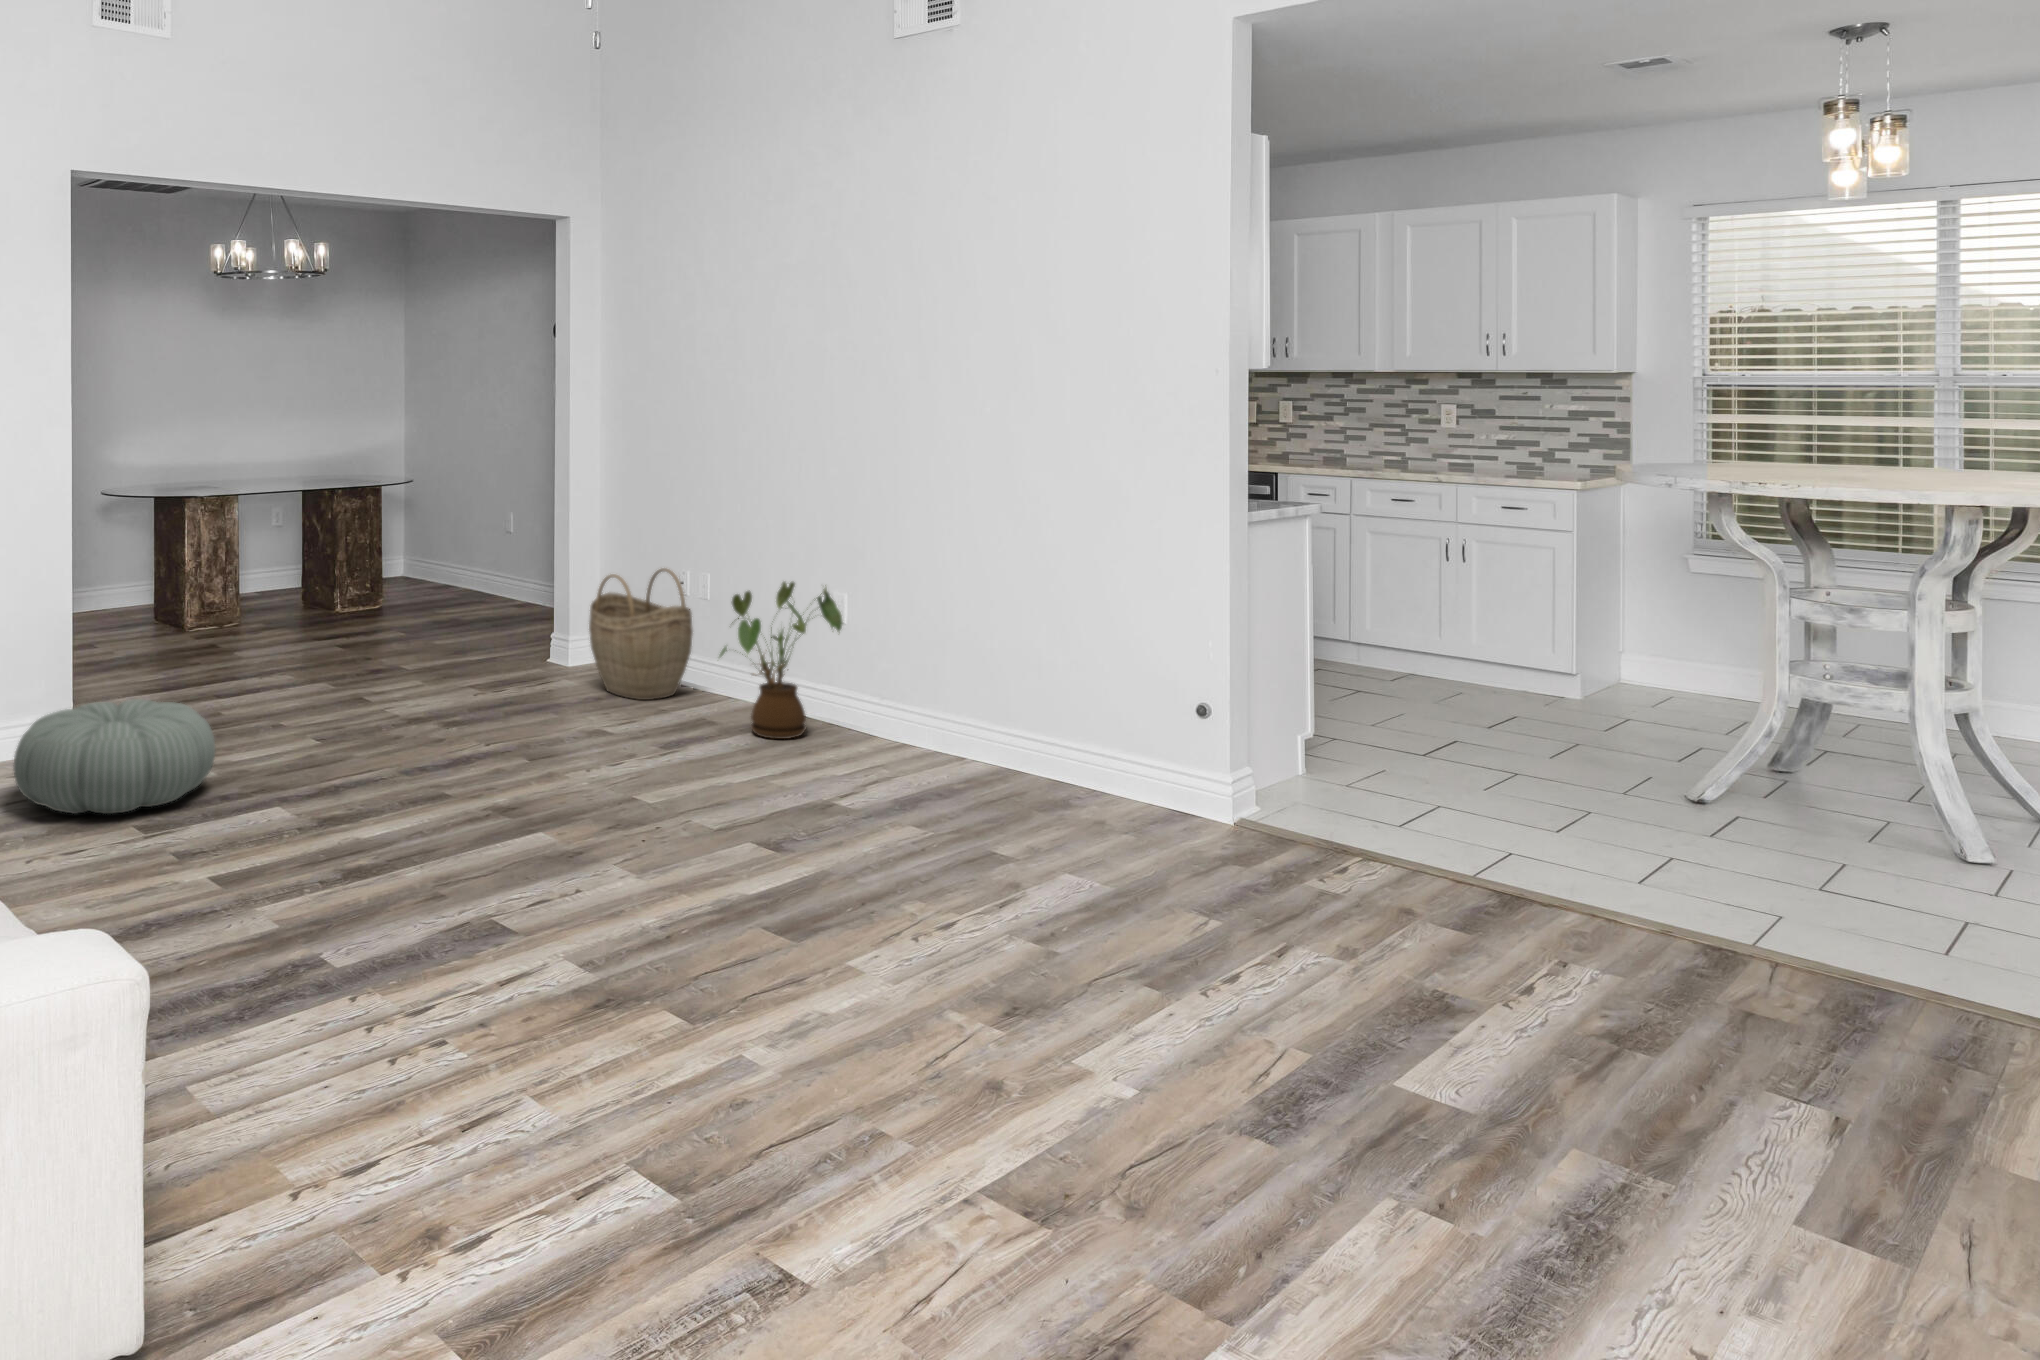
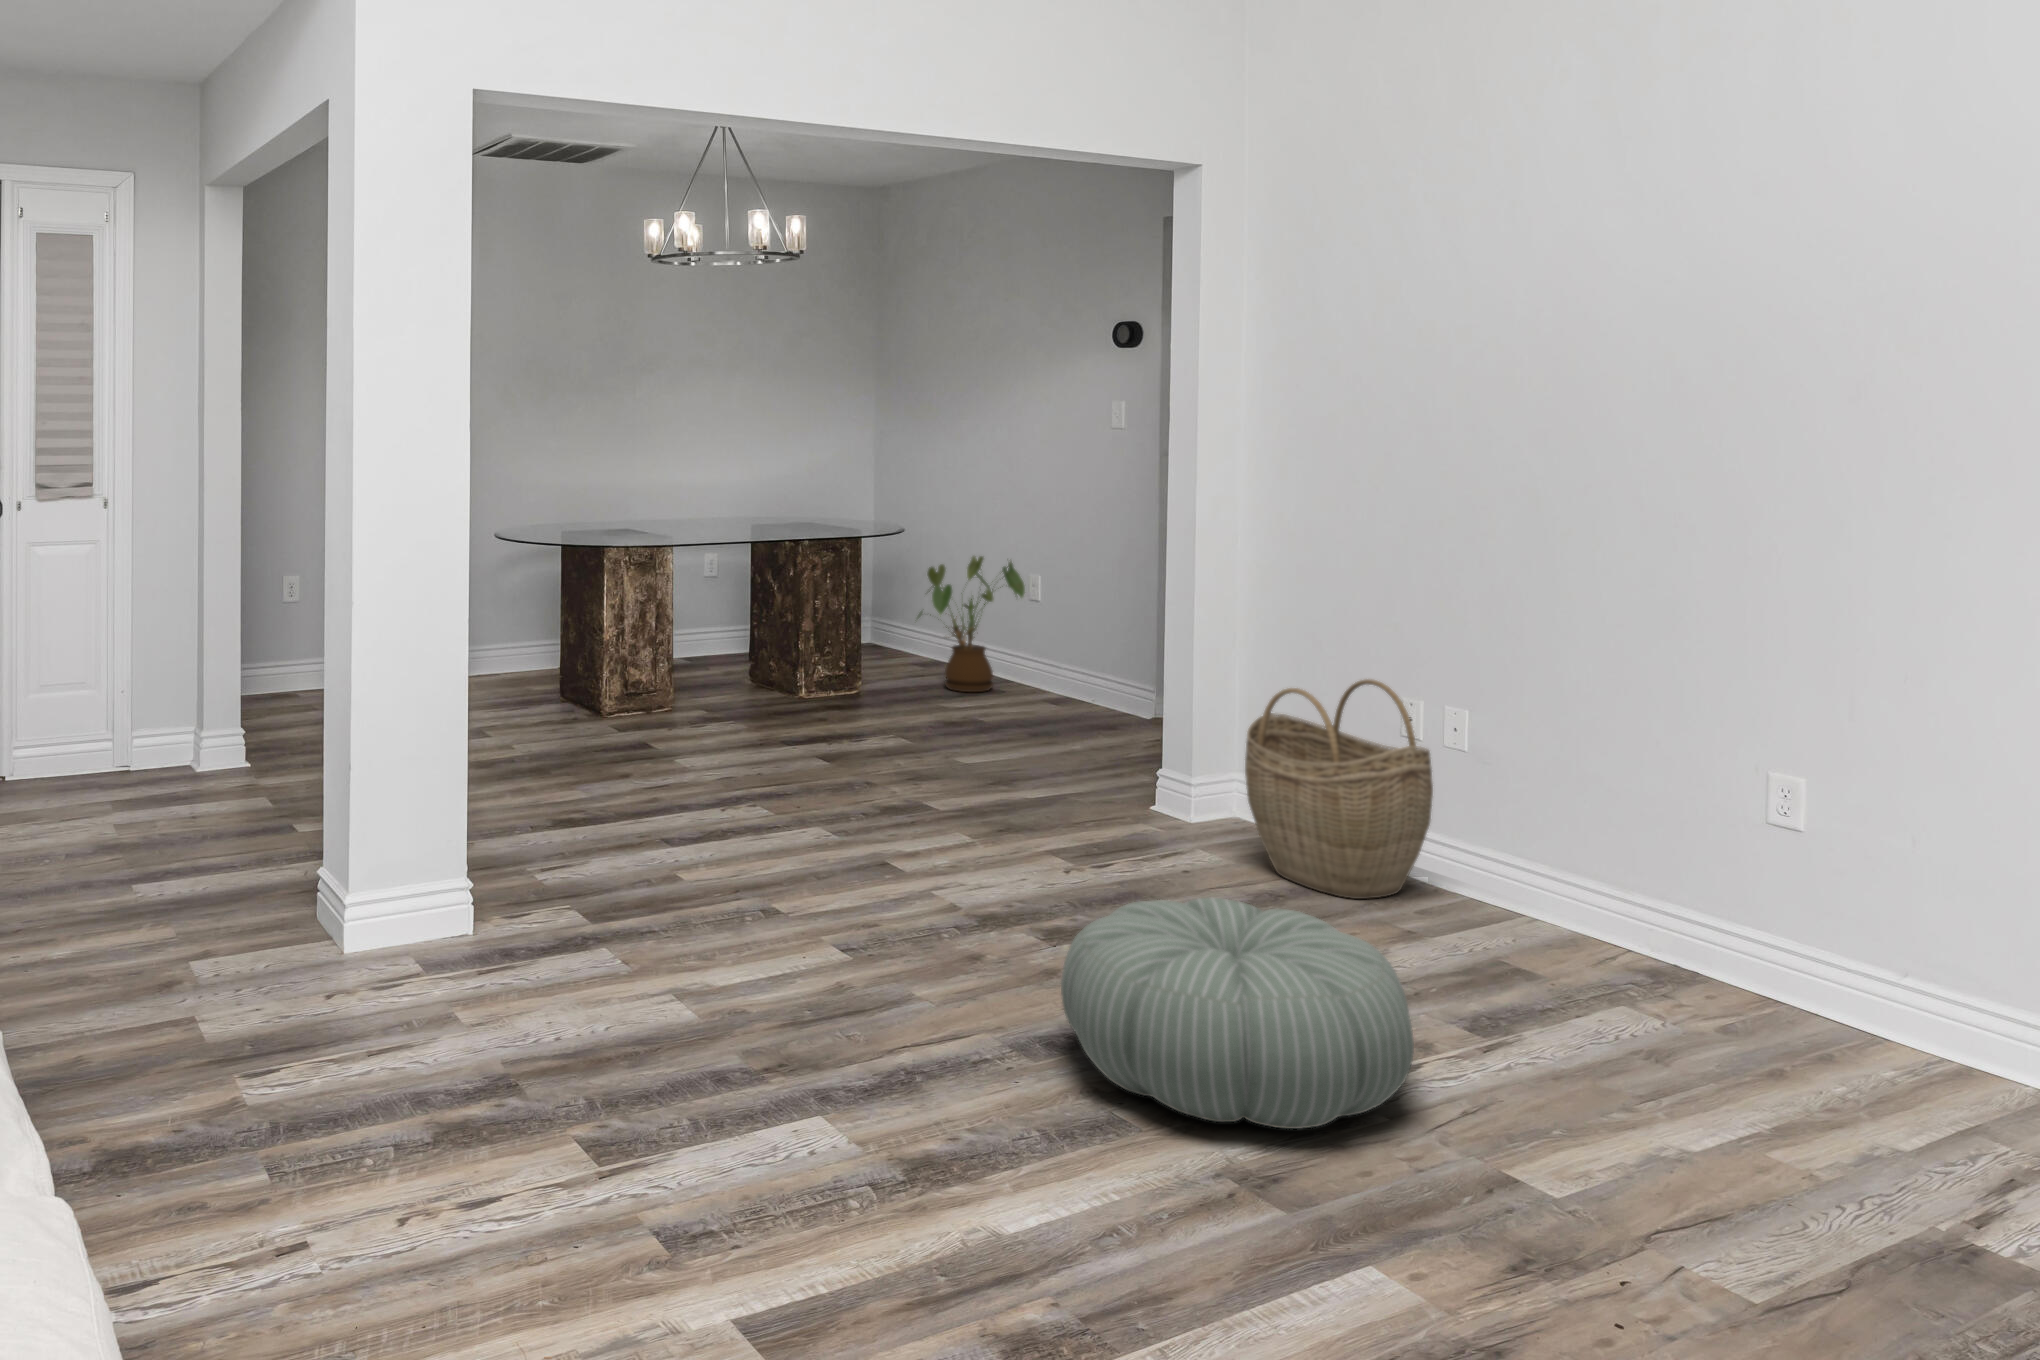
house plant: present [720,582,842,739] -> present [917,556,1025,692]
pouf: present [13,699,215,814] -> present [1061,898,1414,1129]

